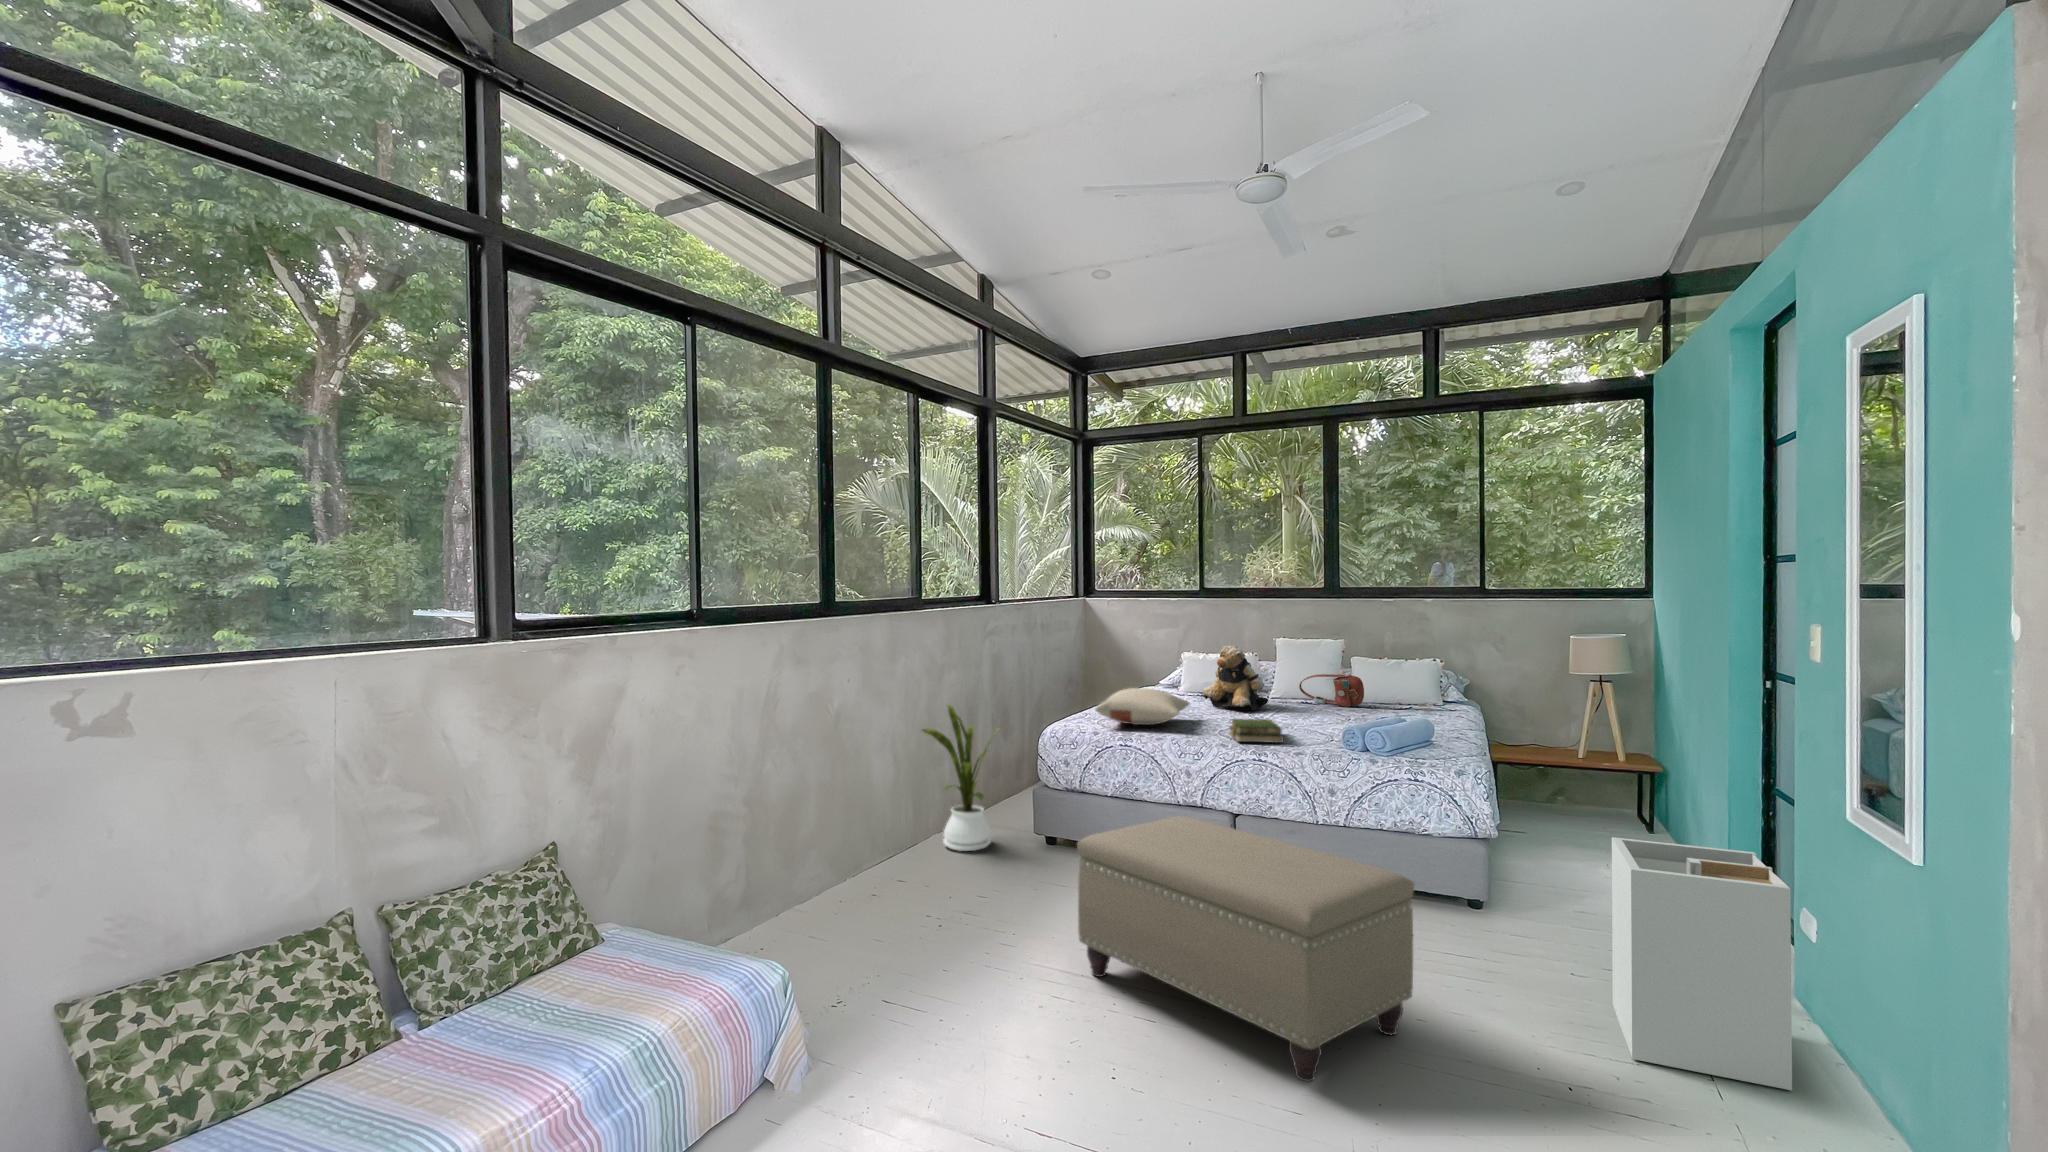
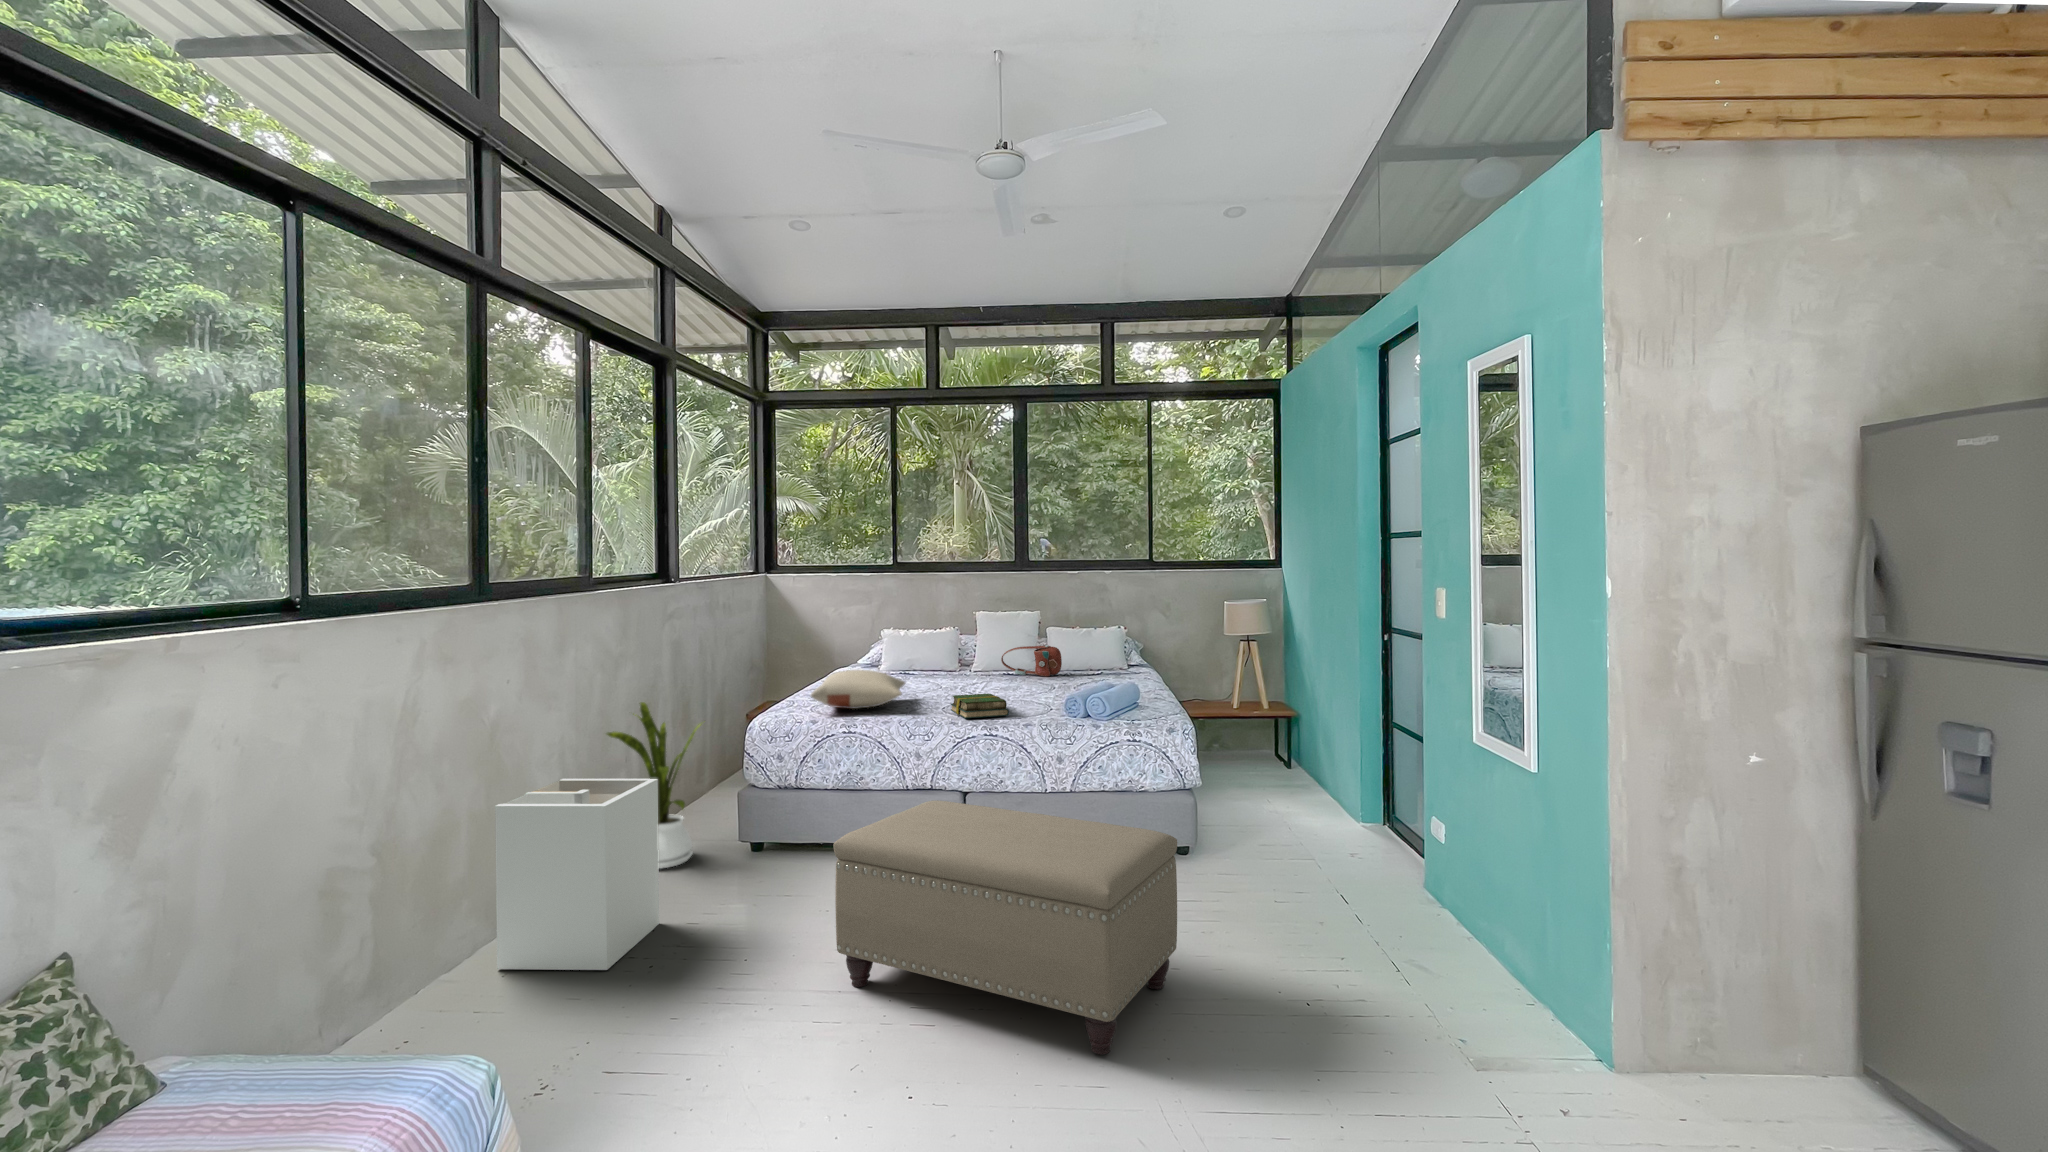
teddy bear: present [1203,645,1268,711] -> none [912,622,977,686]
laundry hamper: present [1612,837,1792,1090] -> present [495,779,659,970]

